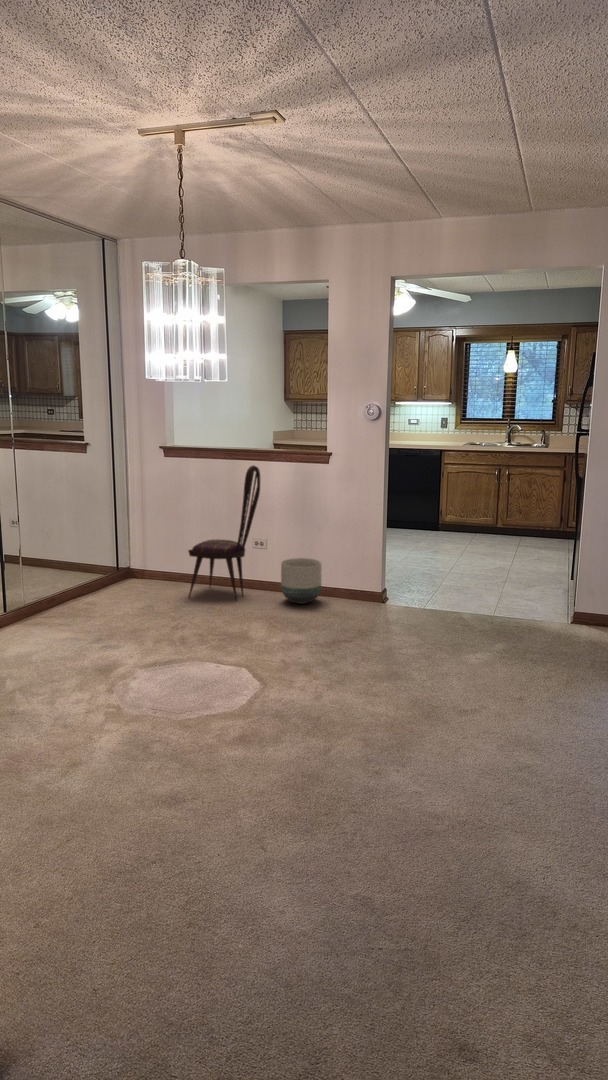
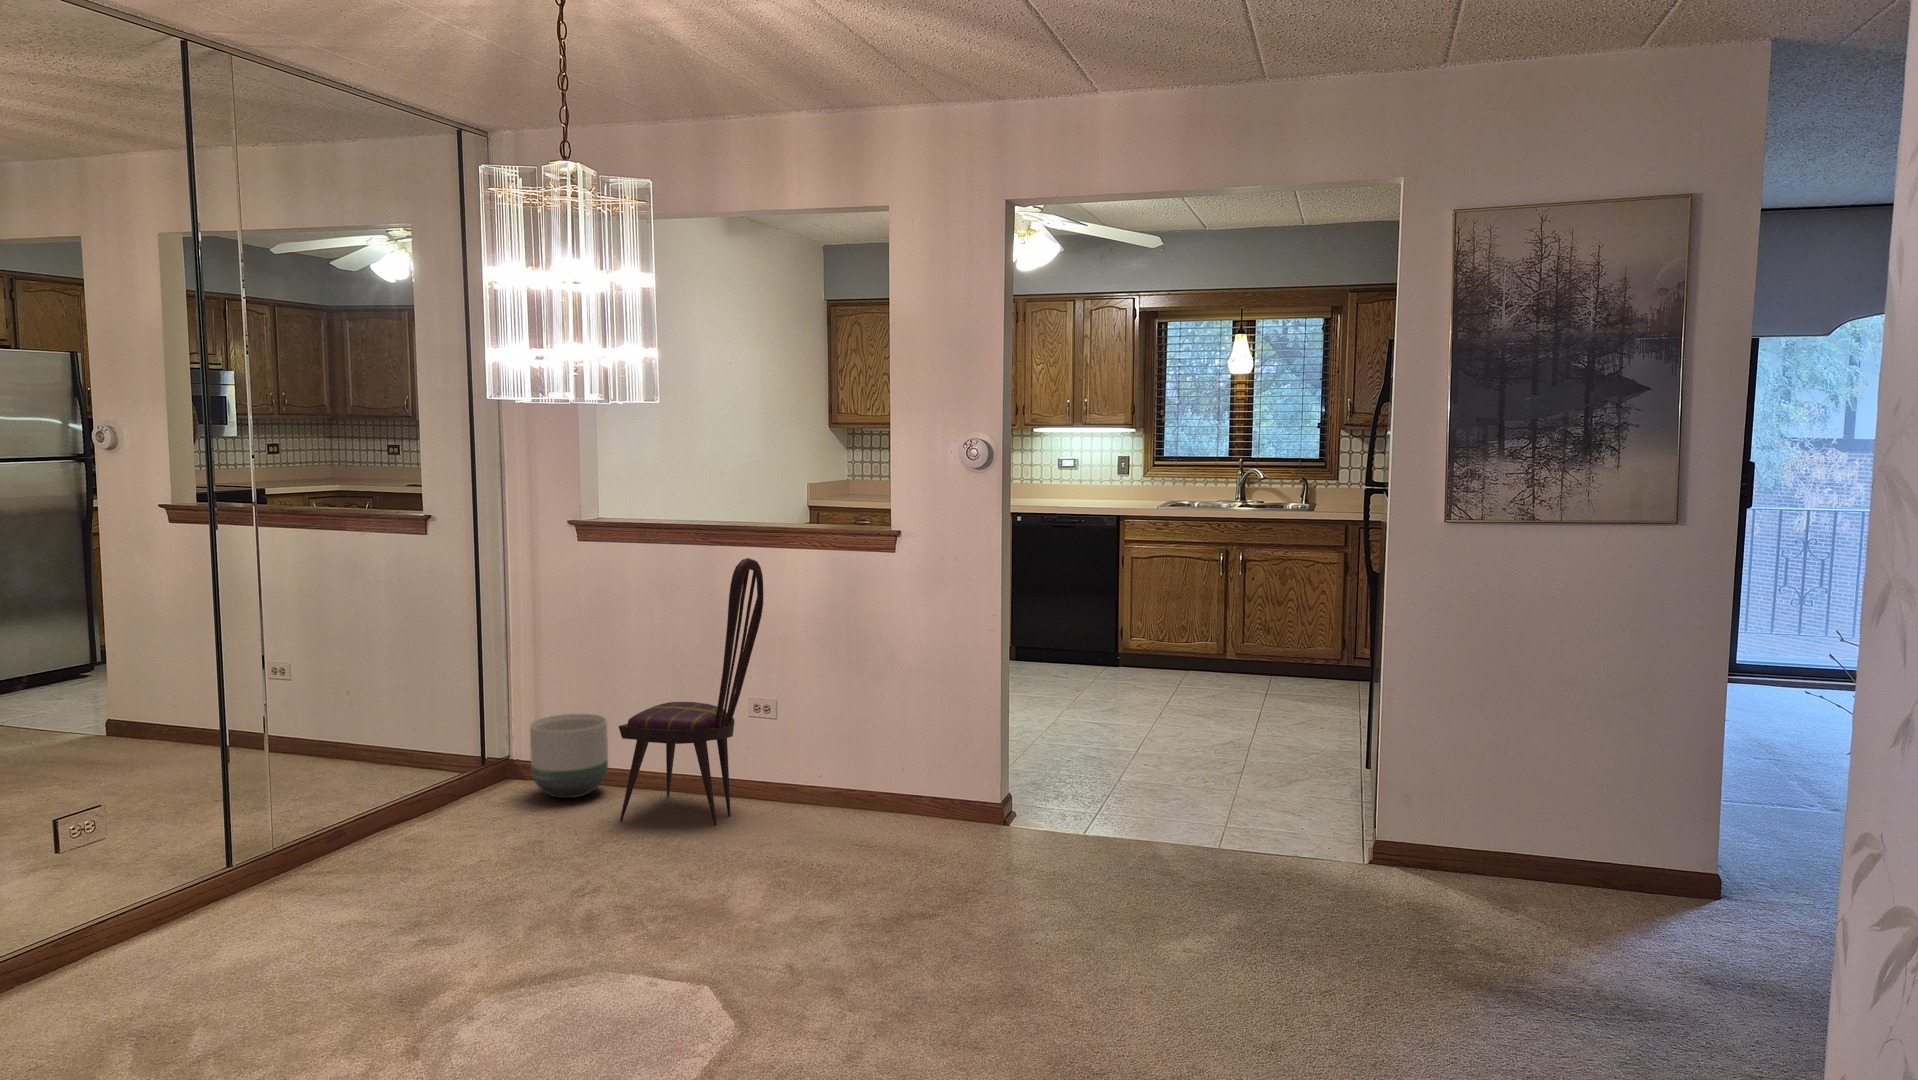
planter: present [281,558,322,604] -> present [530,713,608,798]

